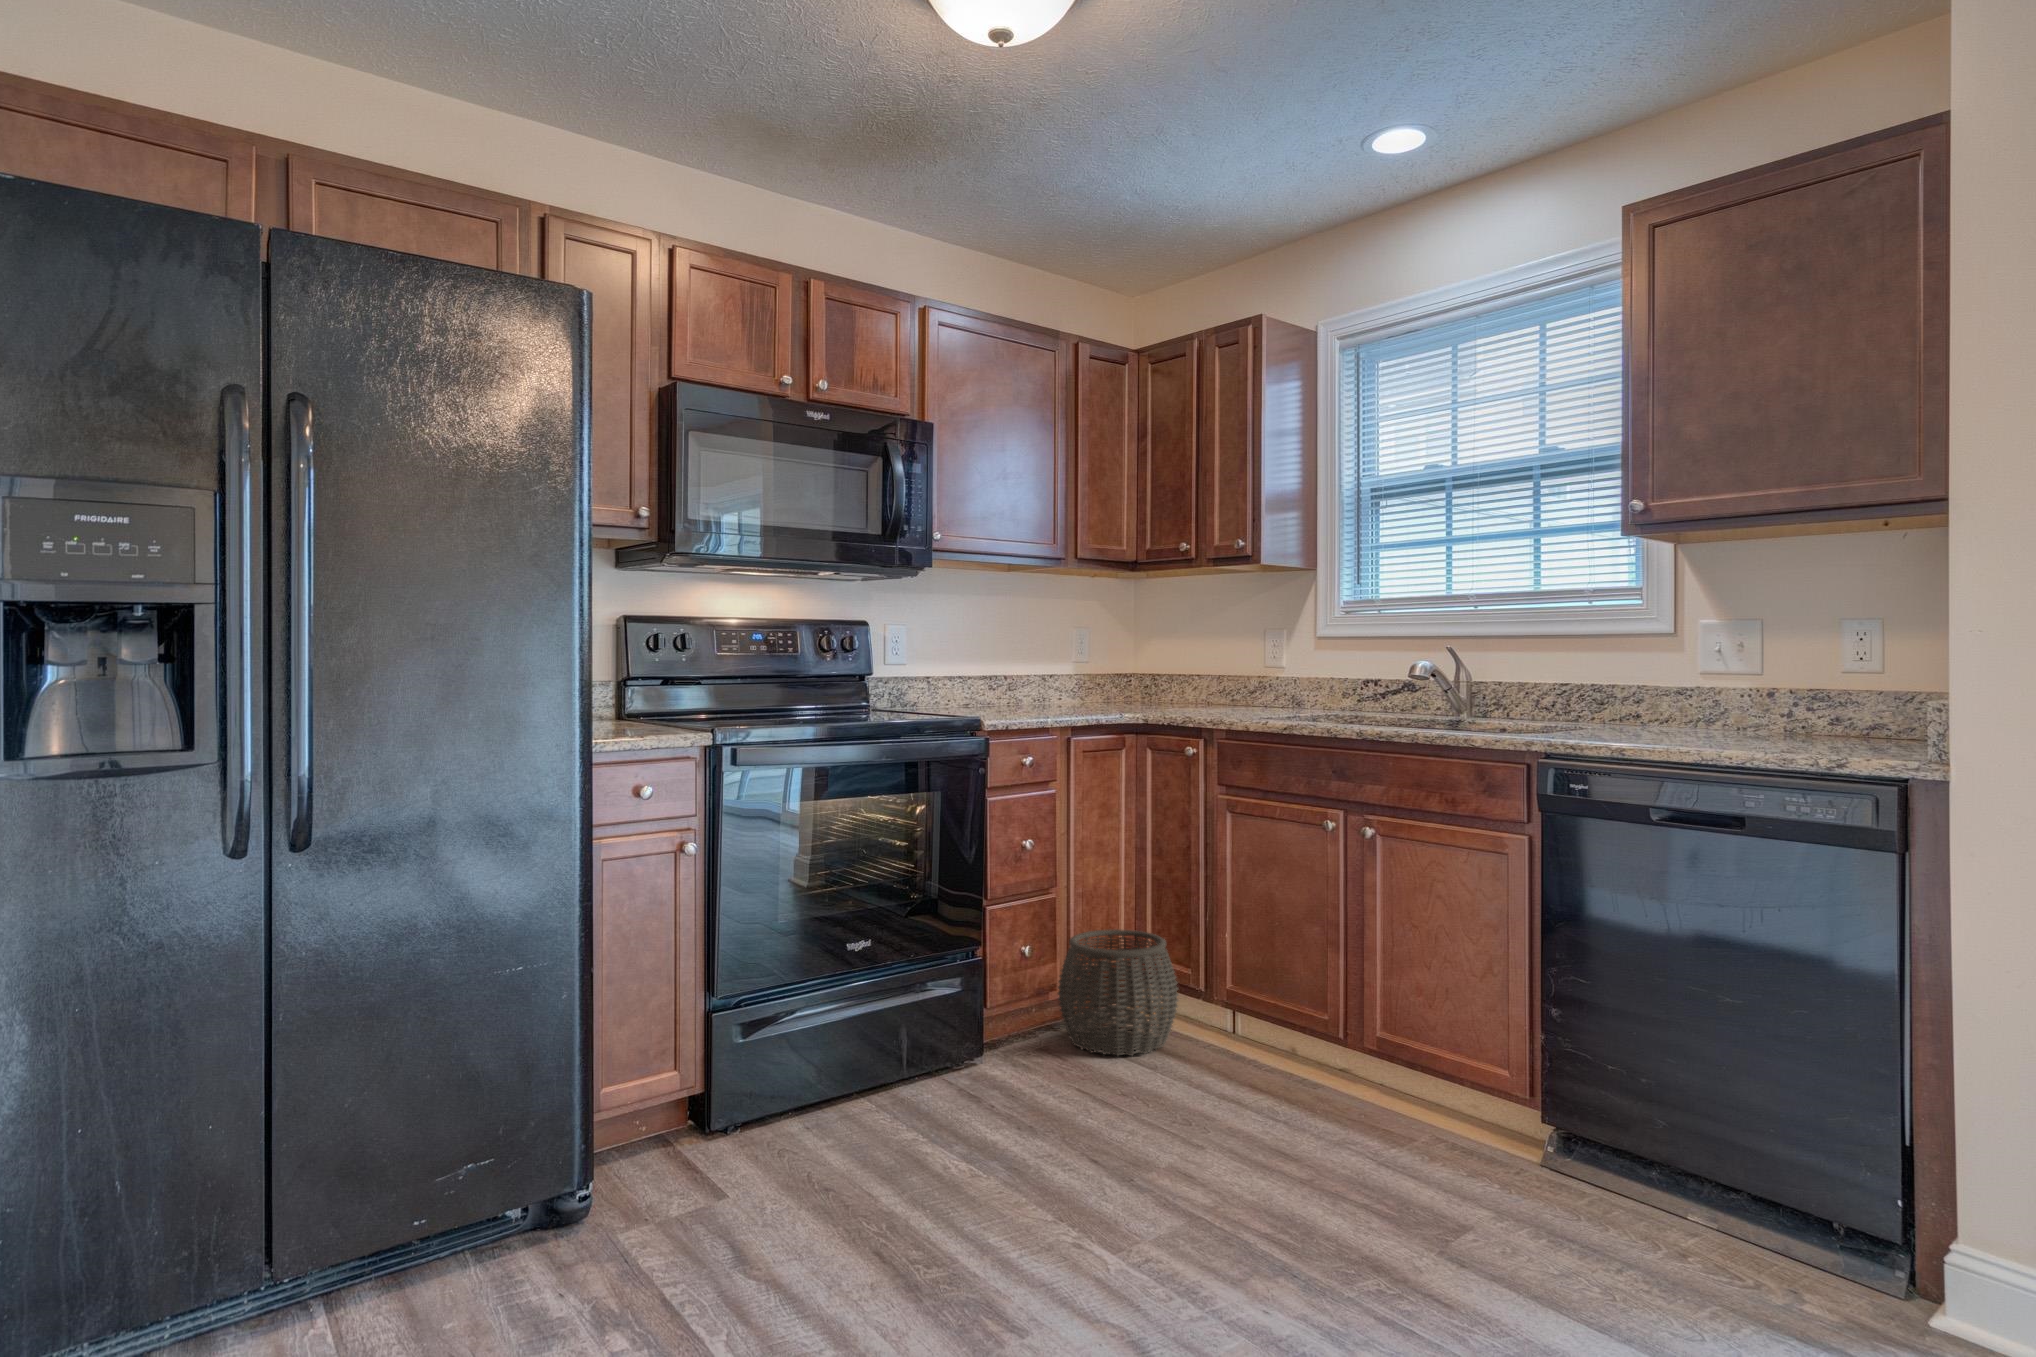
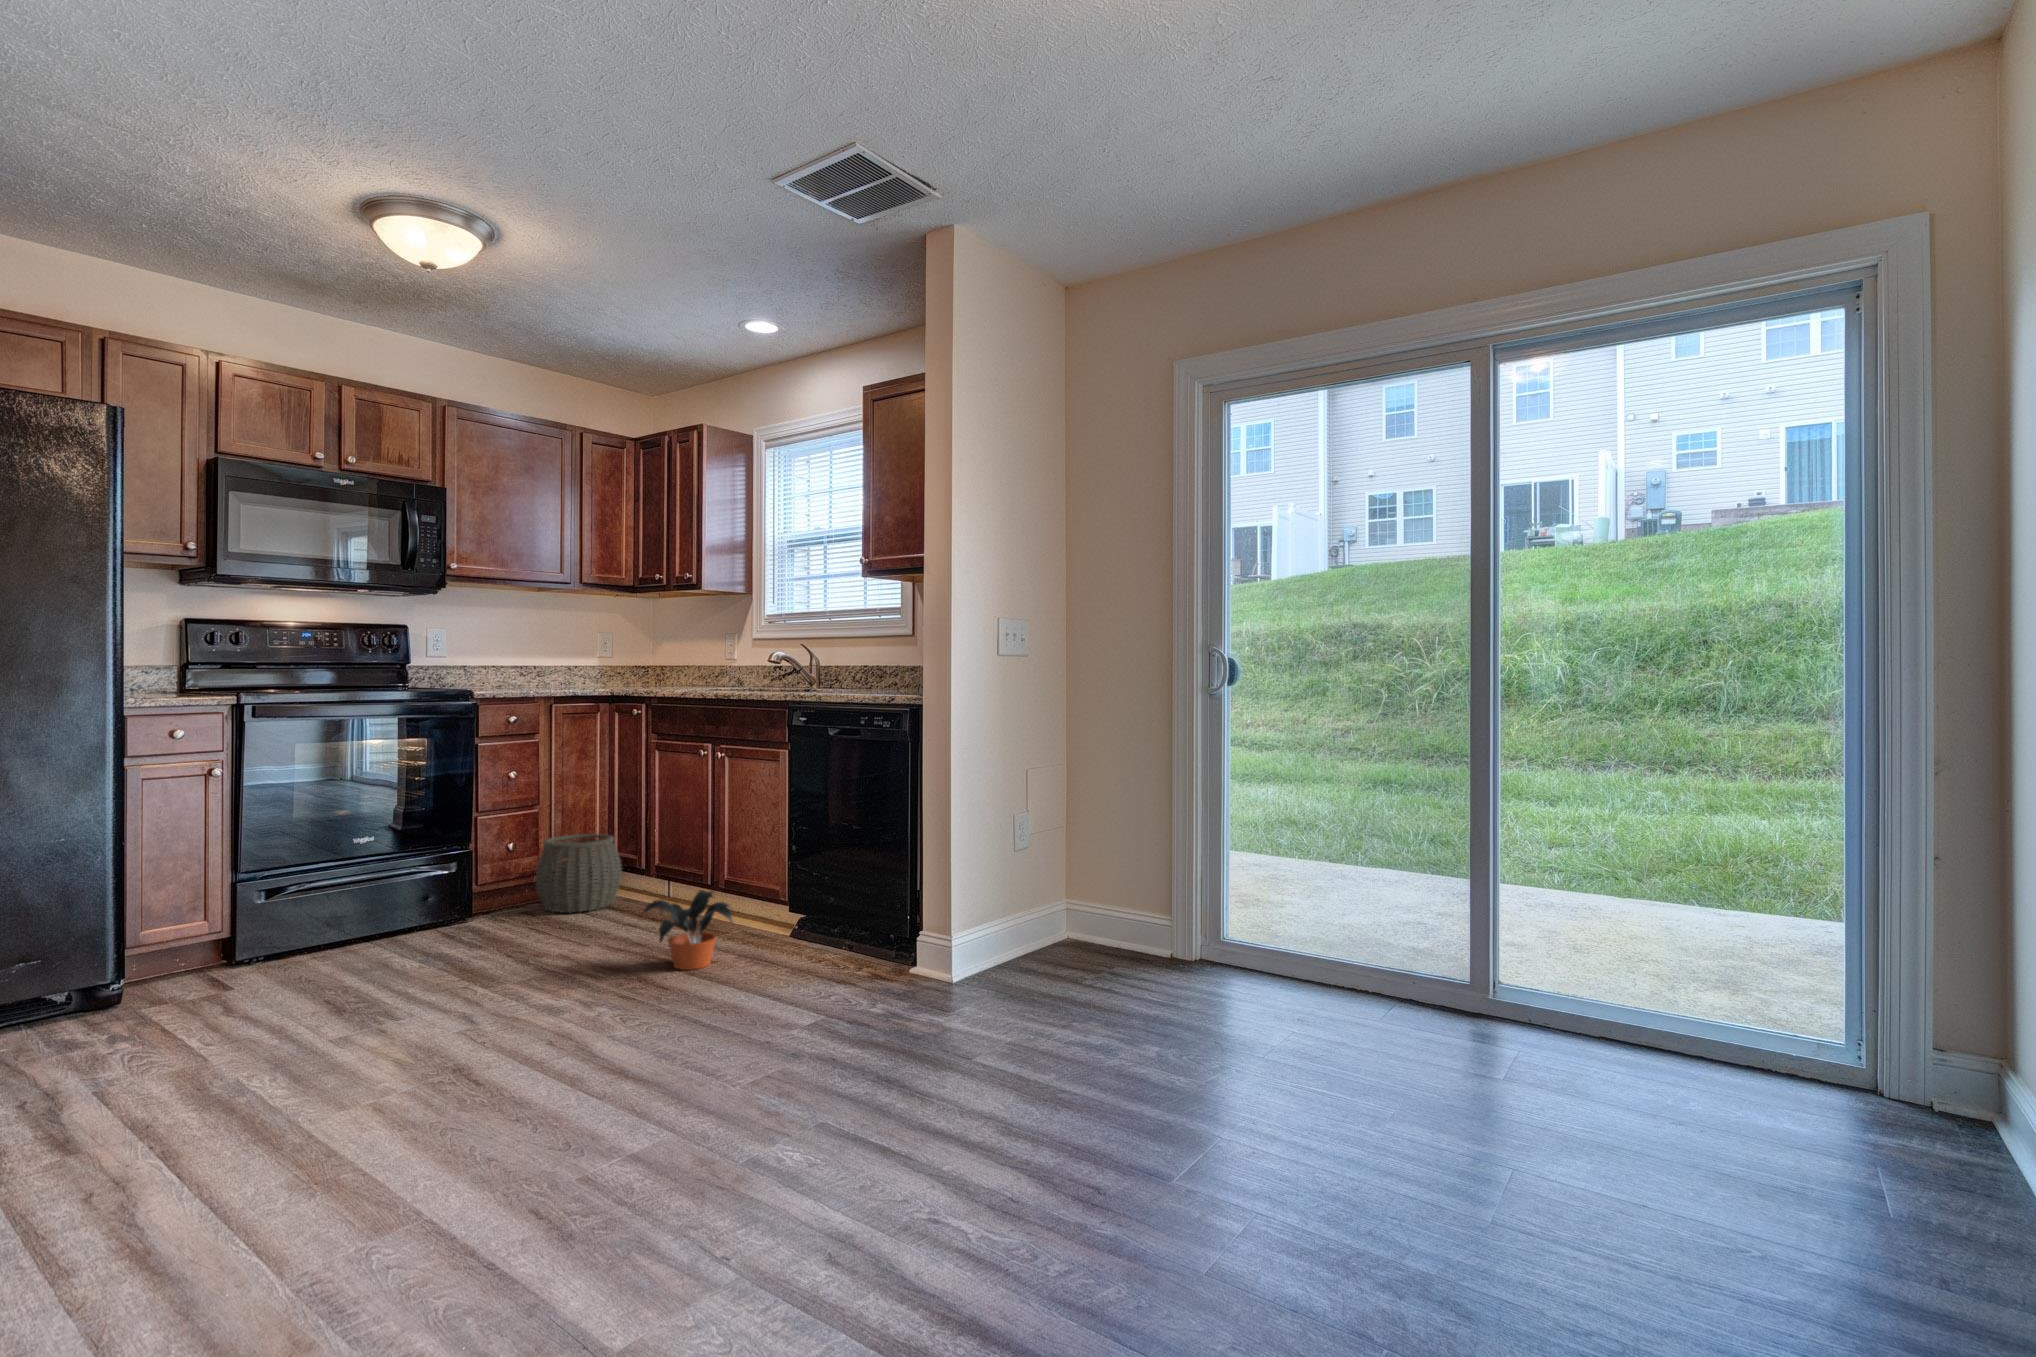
potted plant: none [1354,1073,1533,1229] -> present [643,890,733,970]

